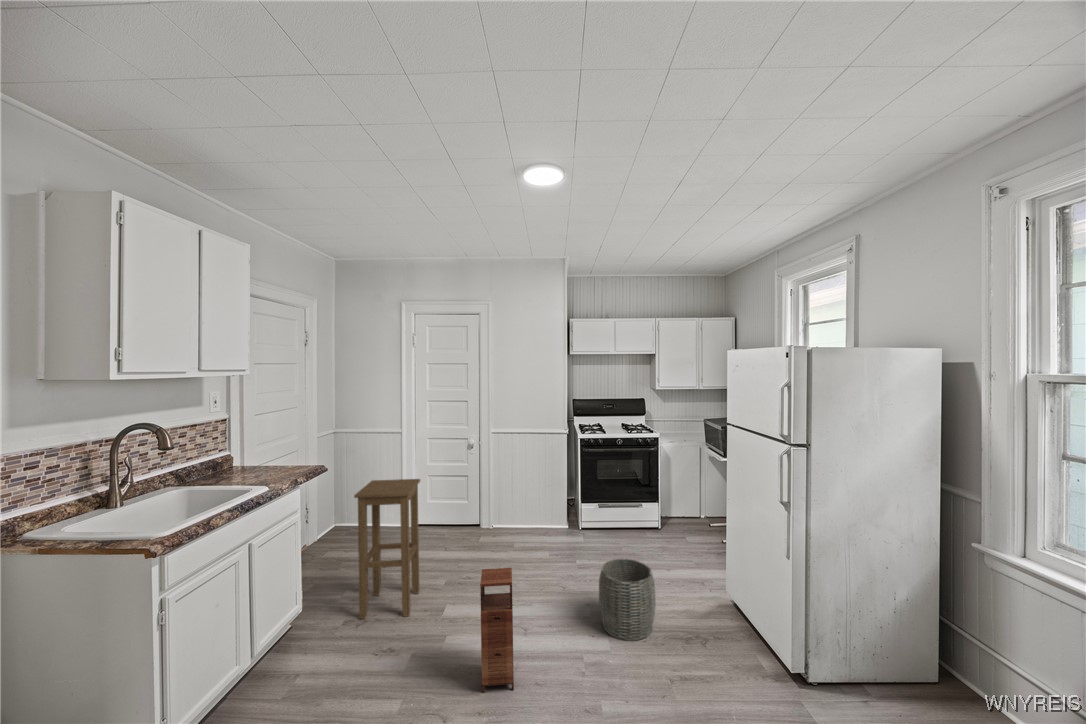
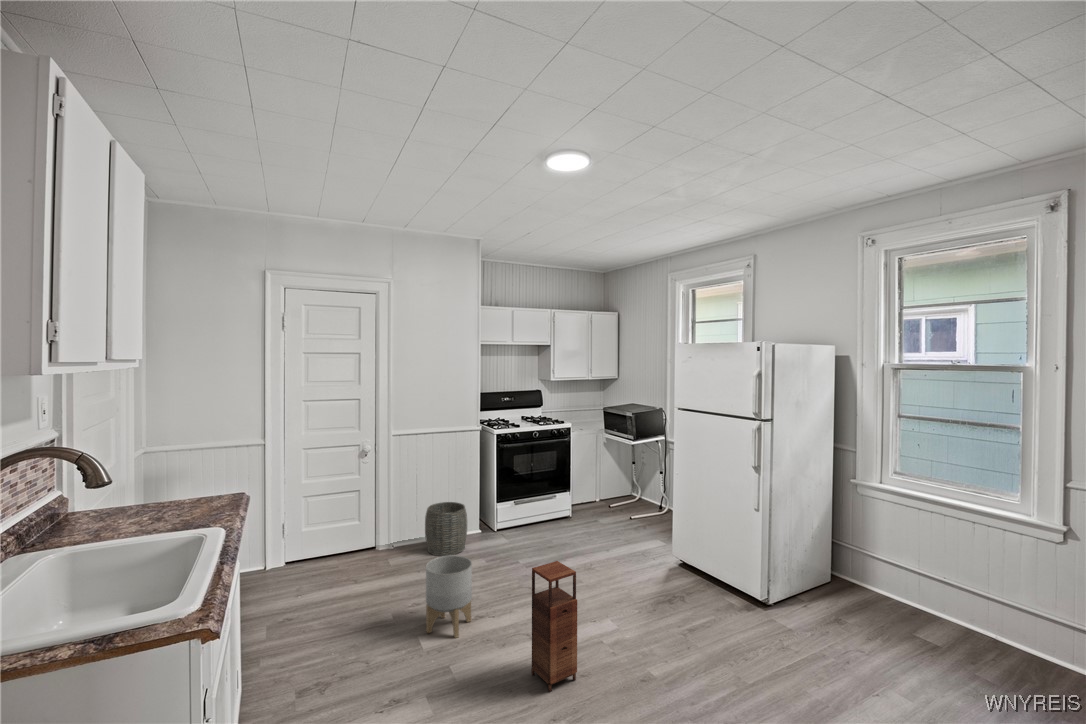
stool: present [354,479,420,619] -> none [317,490,399,675]
planter: none [443,543,484,617] -> present [426,555,472,638]
woven basket: present [599,559,656,641] -> present [425,502,467,556]

